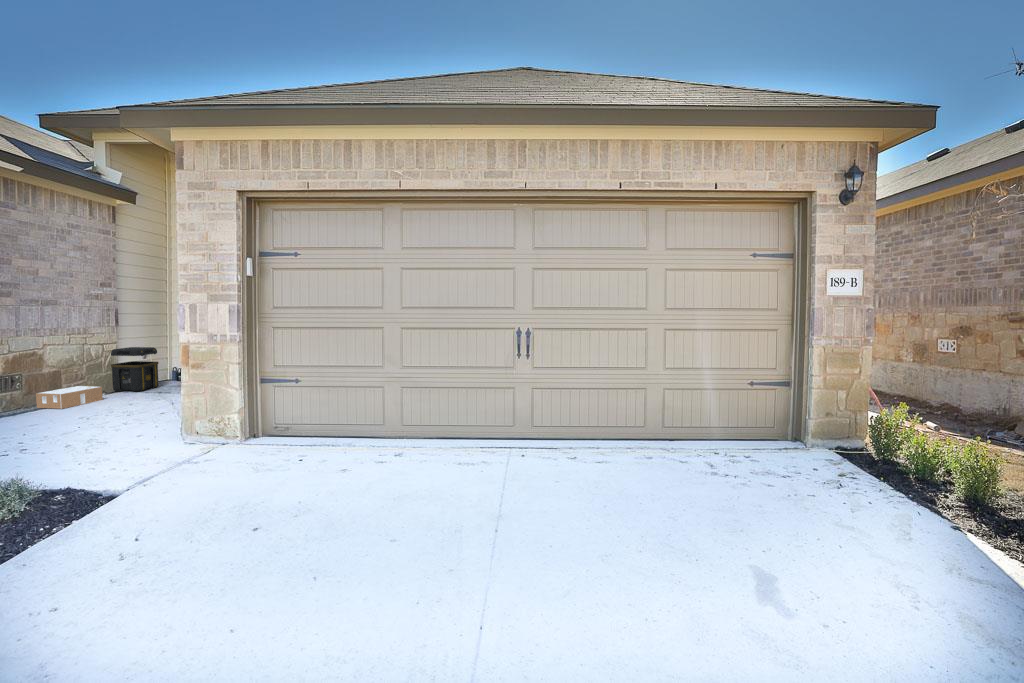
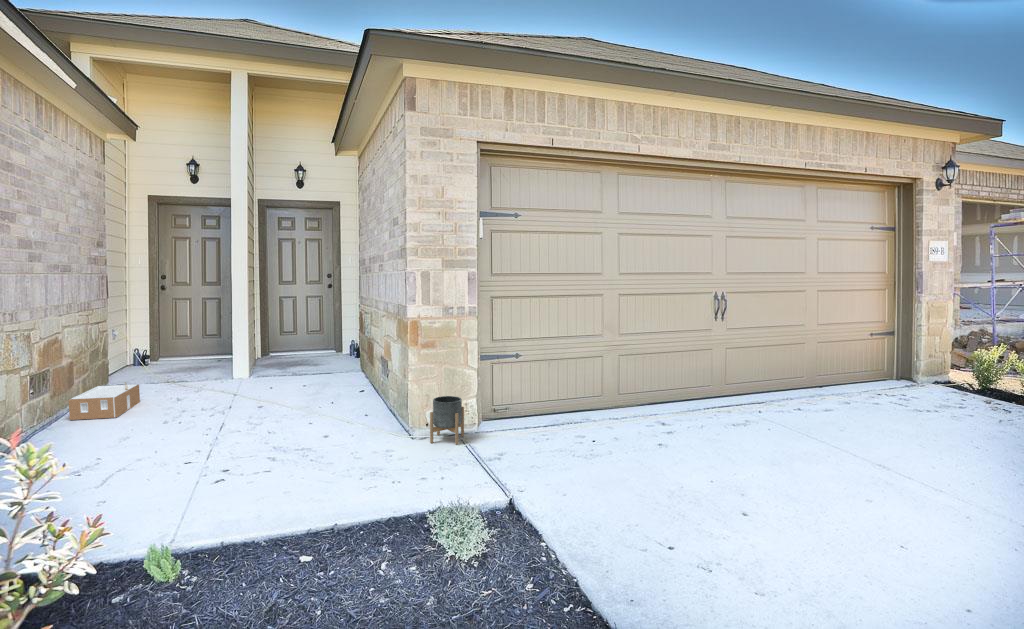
toolbox: present [111,347,159,391] -> none [118,329,174,390]
planter: none [179,411,217,452] -> present [430,396,464,444]

